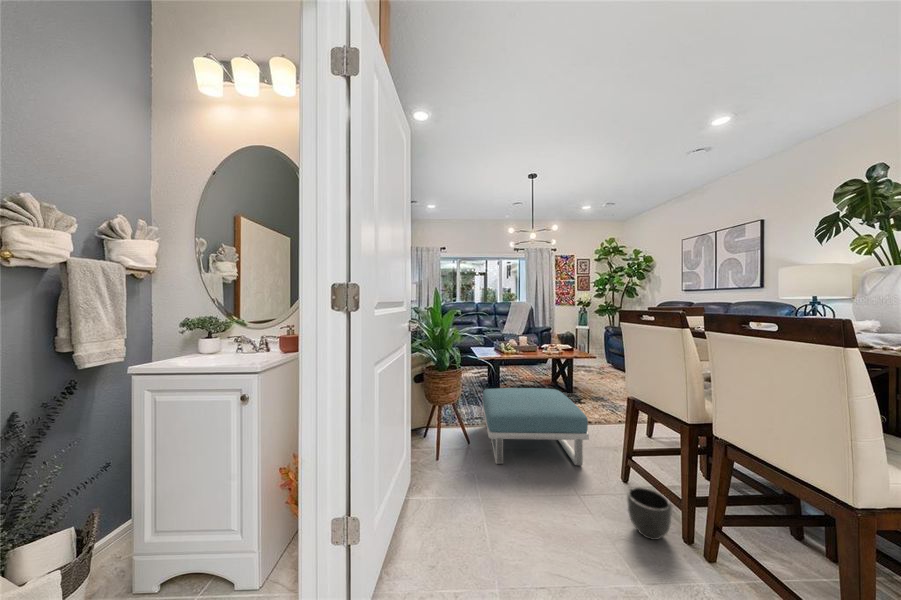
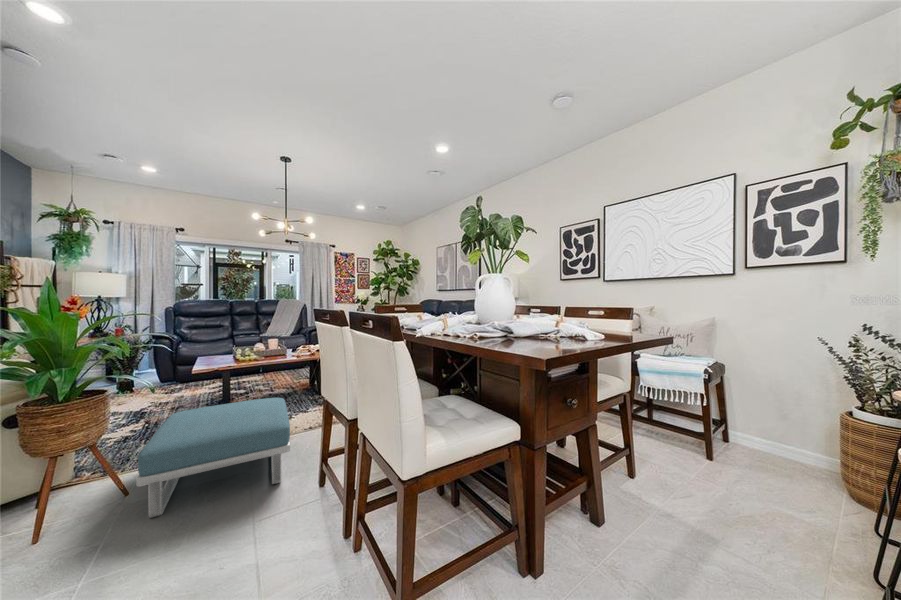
planter: present [627,487,672,540] -> none [288,497,333,555]

